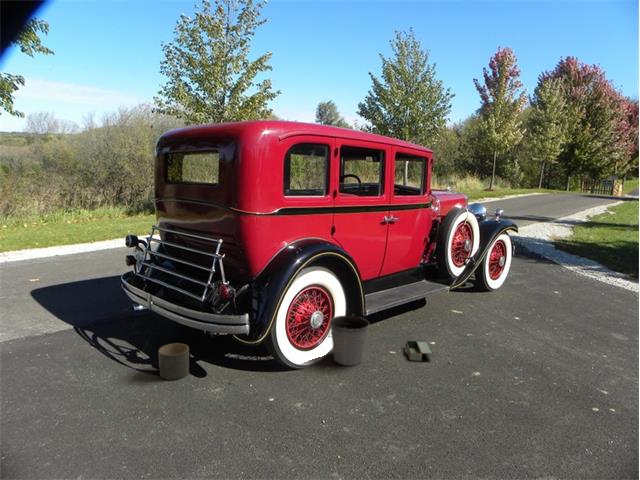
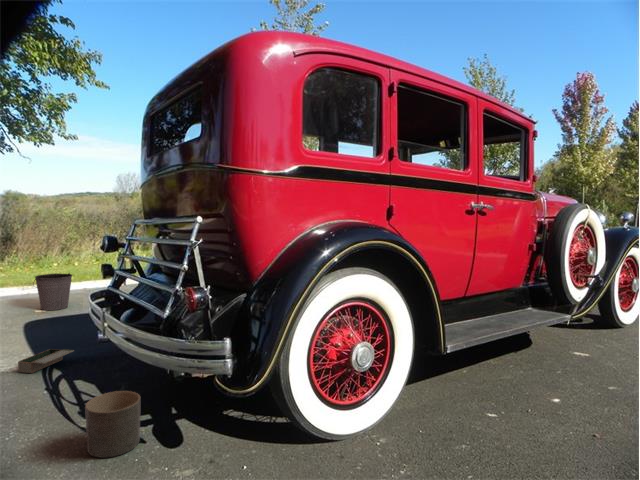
bucket: present [328,314,369,365] -> present [34,273,72,310]
toolbox: present [405,341,433,361] -> present [18,349,74,373]

